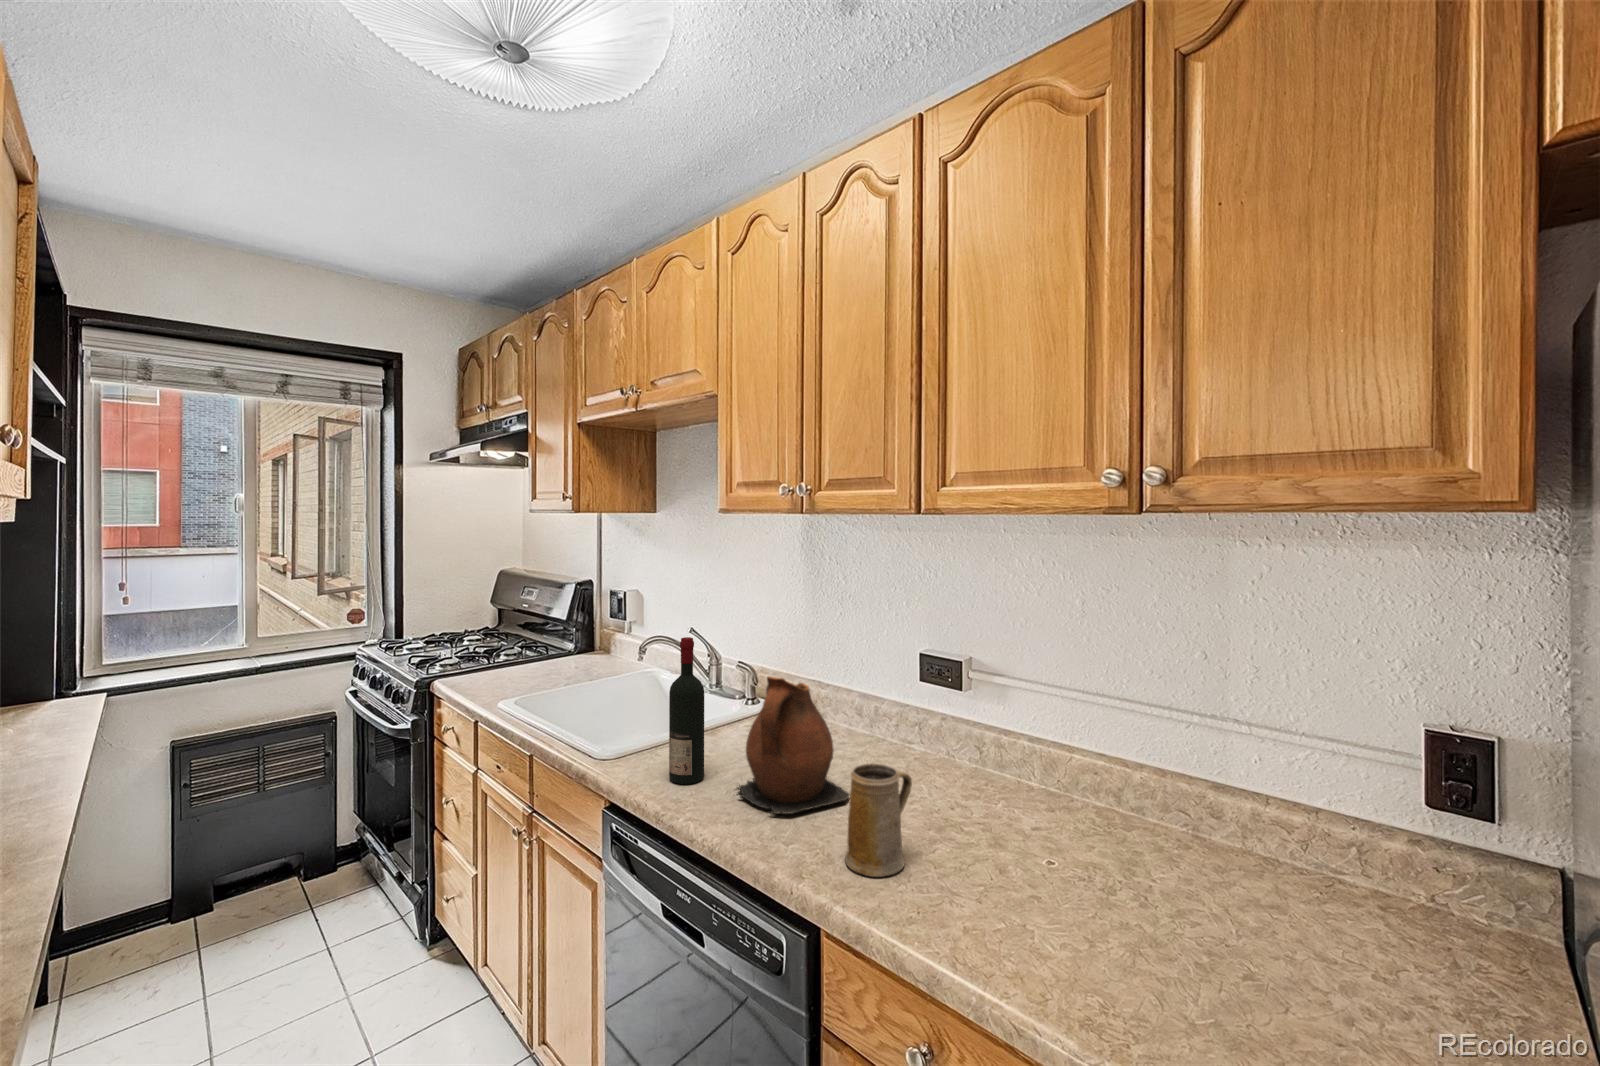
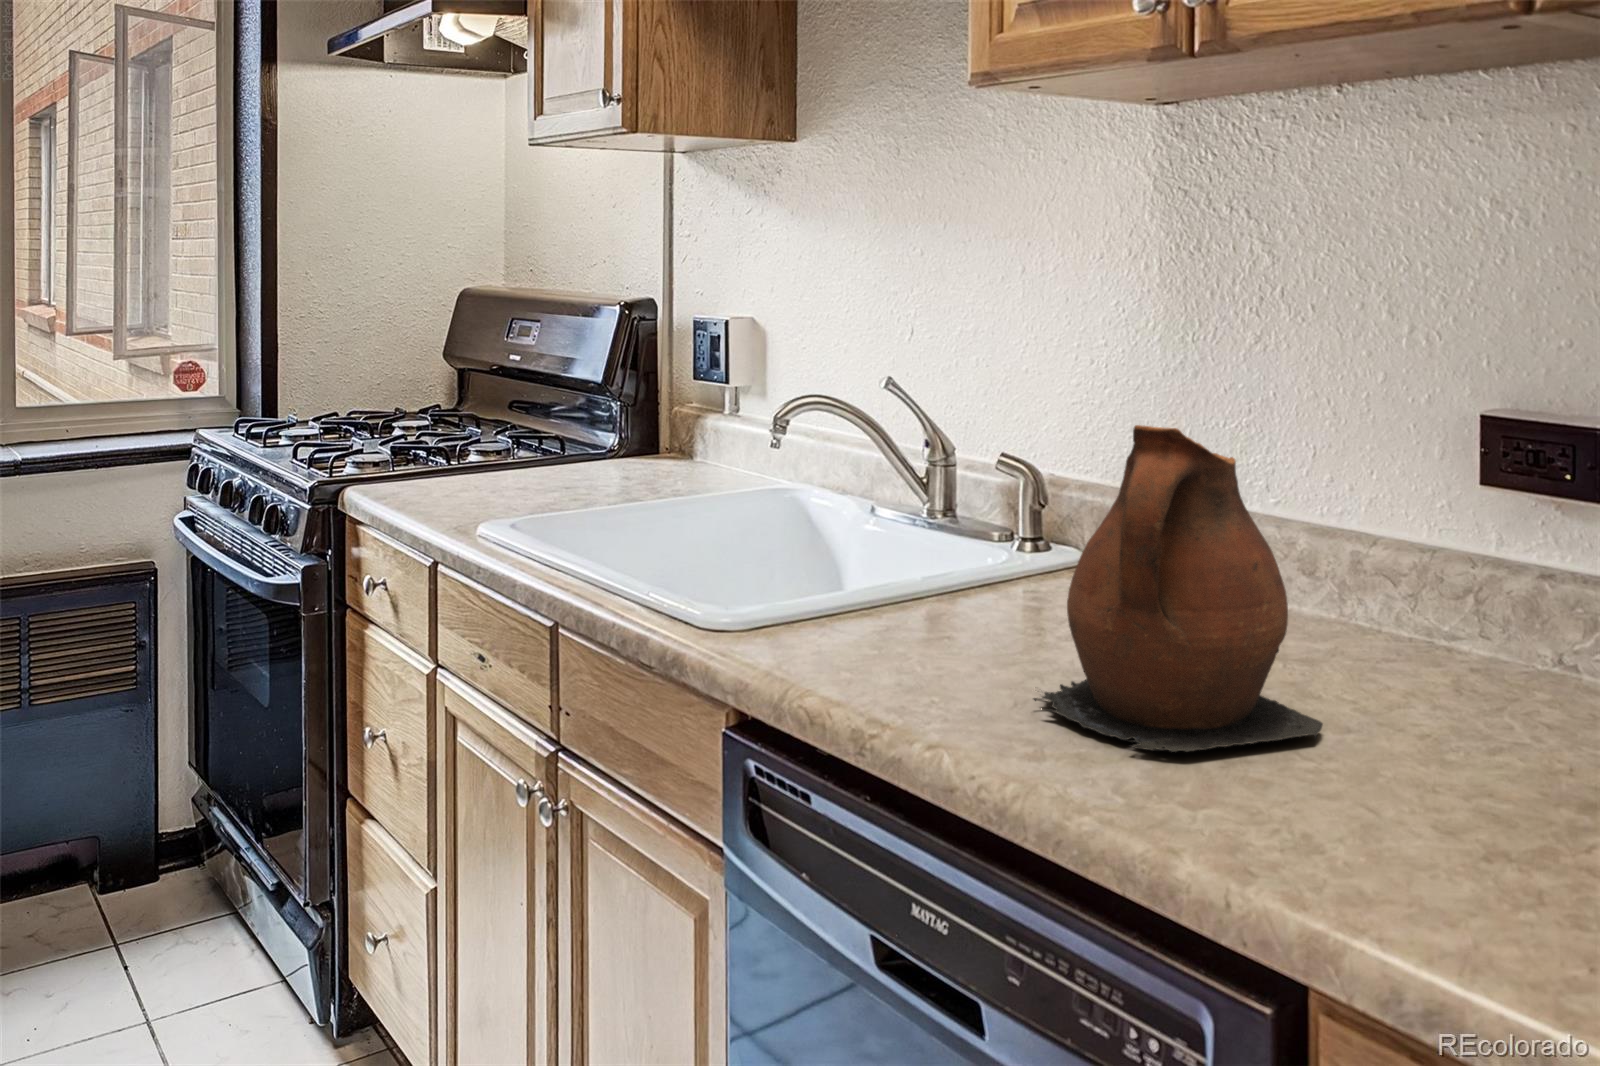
wine bottle: present [669,637,704,784] -> none [874,344,961,684]
mug: present [845,763,912,877] -> none [1351,623,1544,893]

